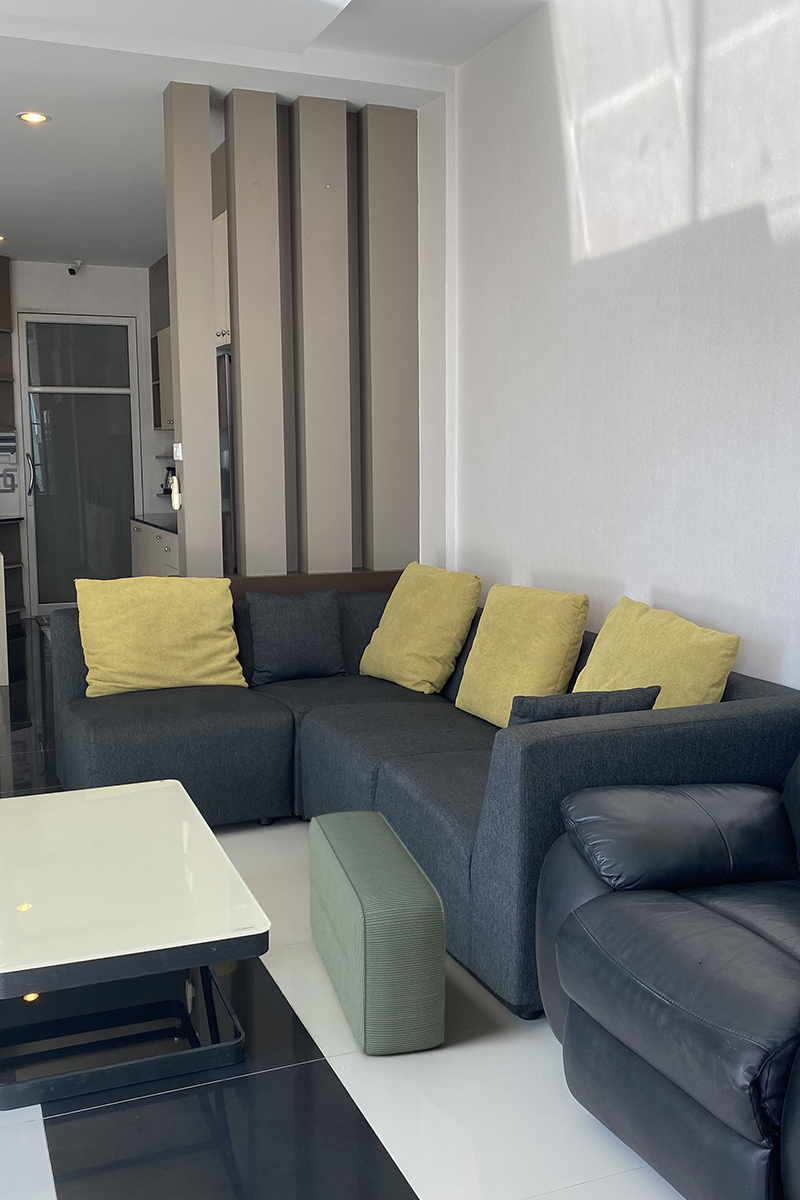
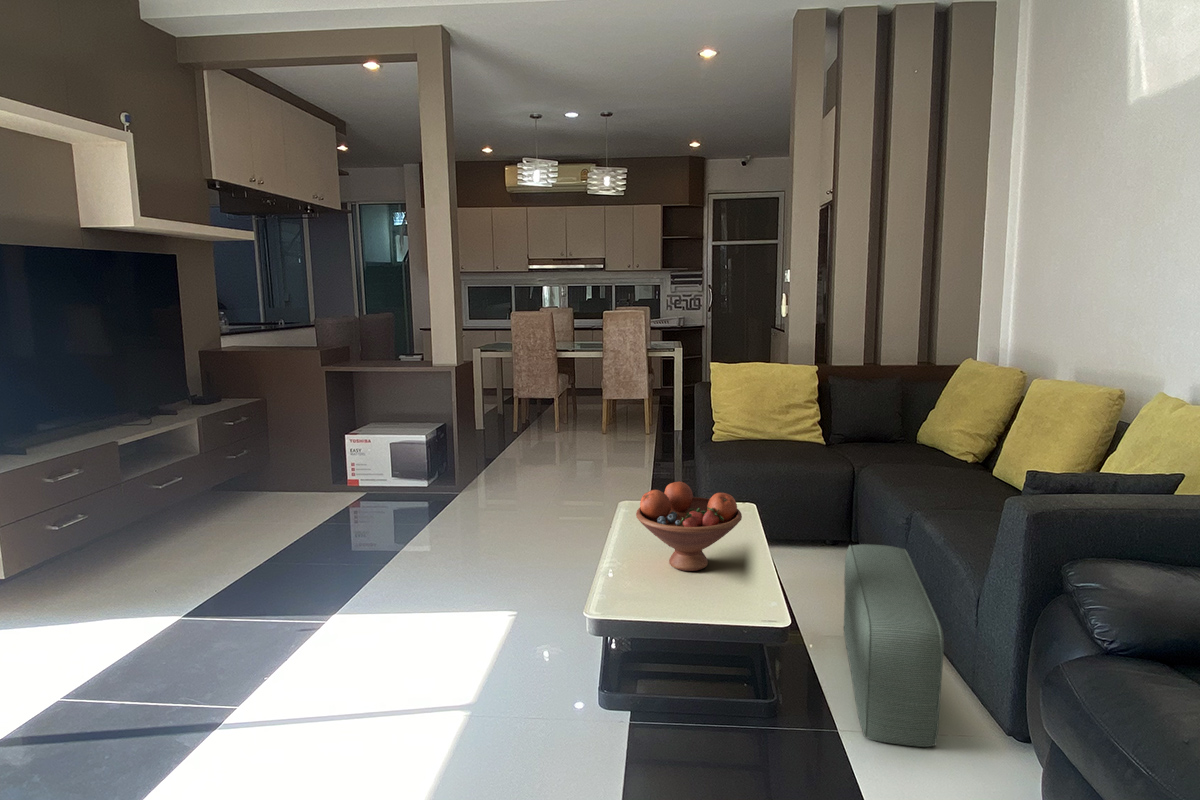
fruit bowl: none [36,757,189,882] -> present [636,482,742,571]

